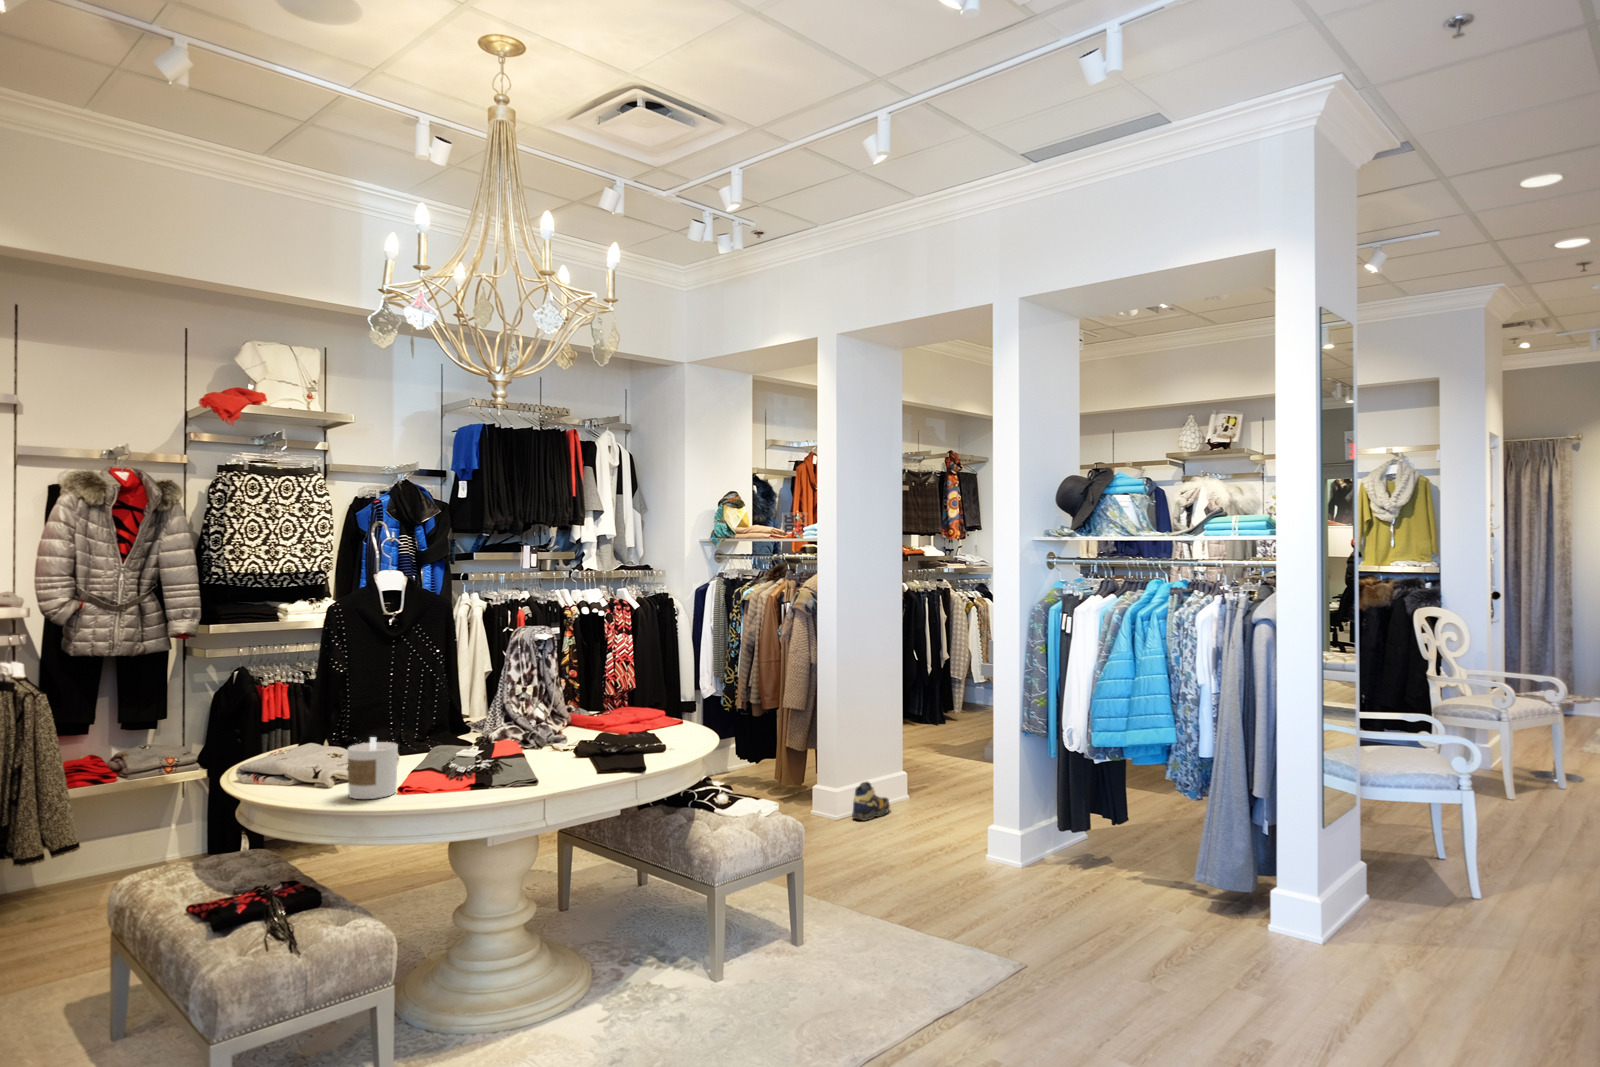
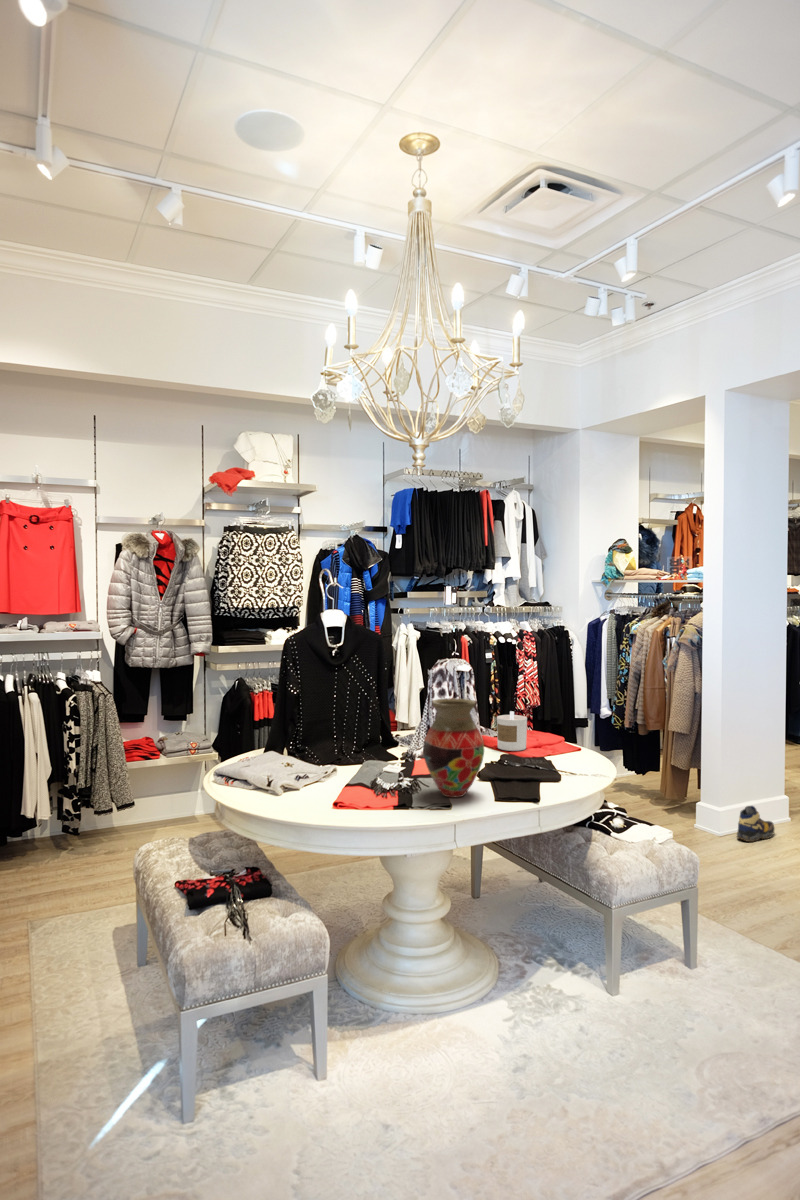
vase: none [507,664,578,774] -> present [423,698,484,797]
candle: present [348,737,398,799] -> present [497,711,527,751]

